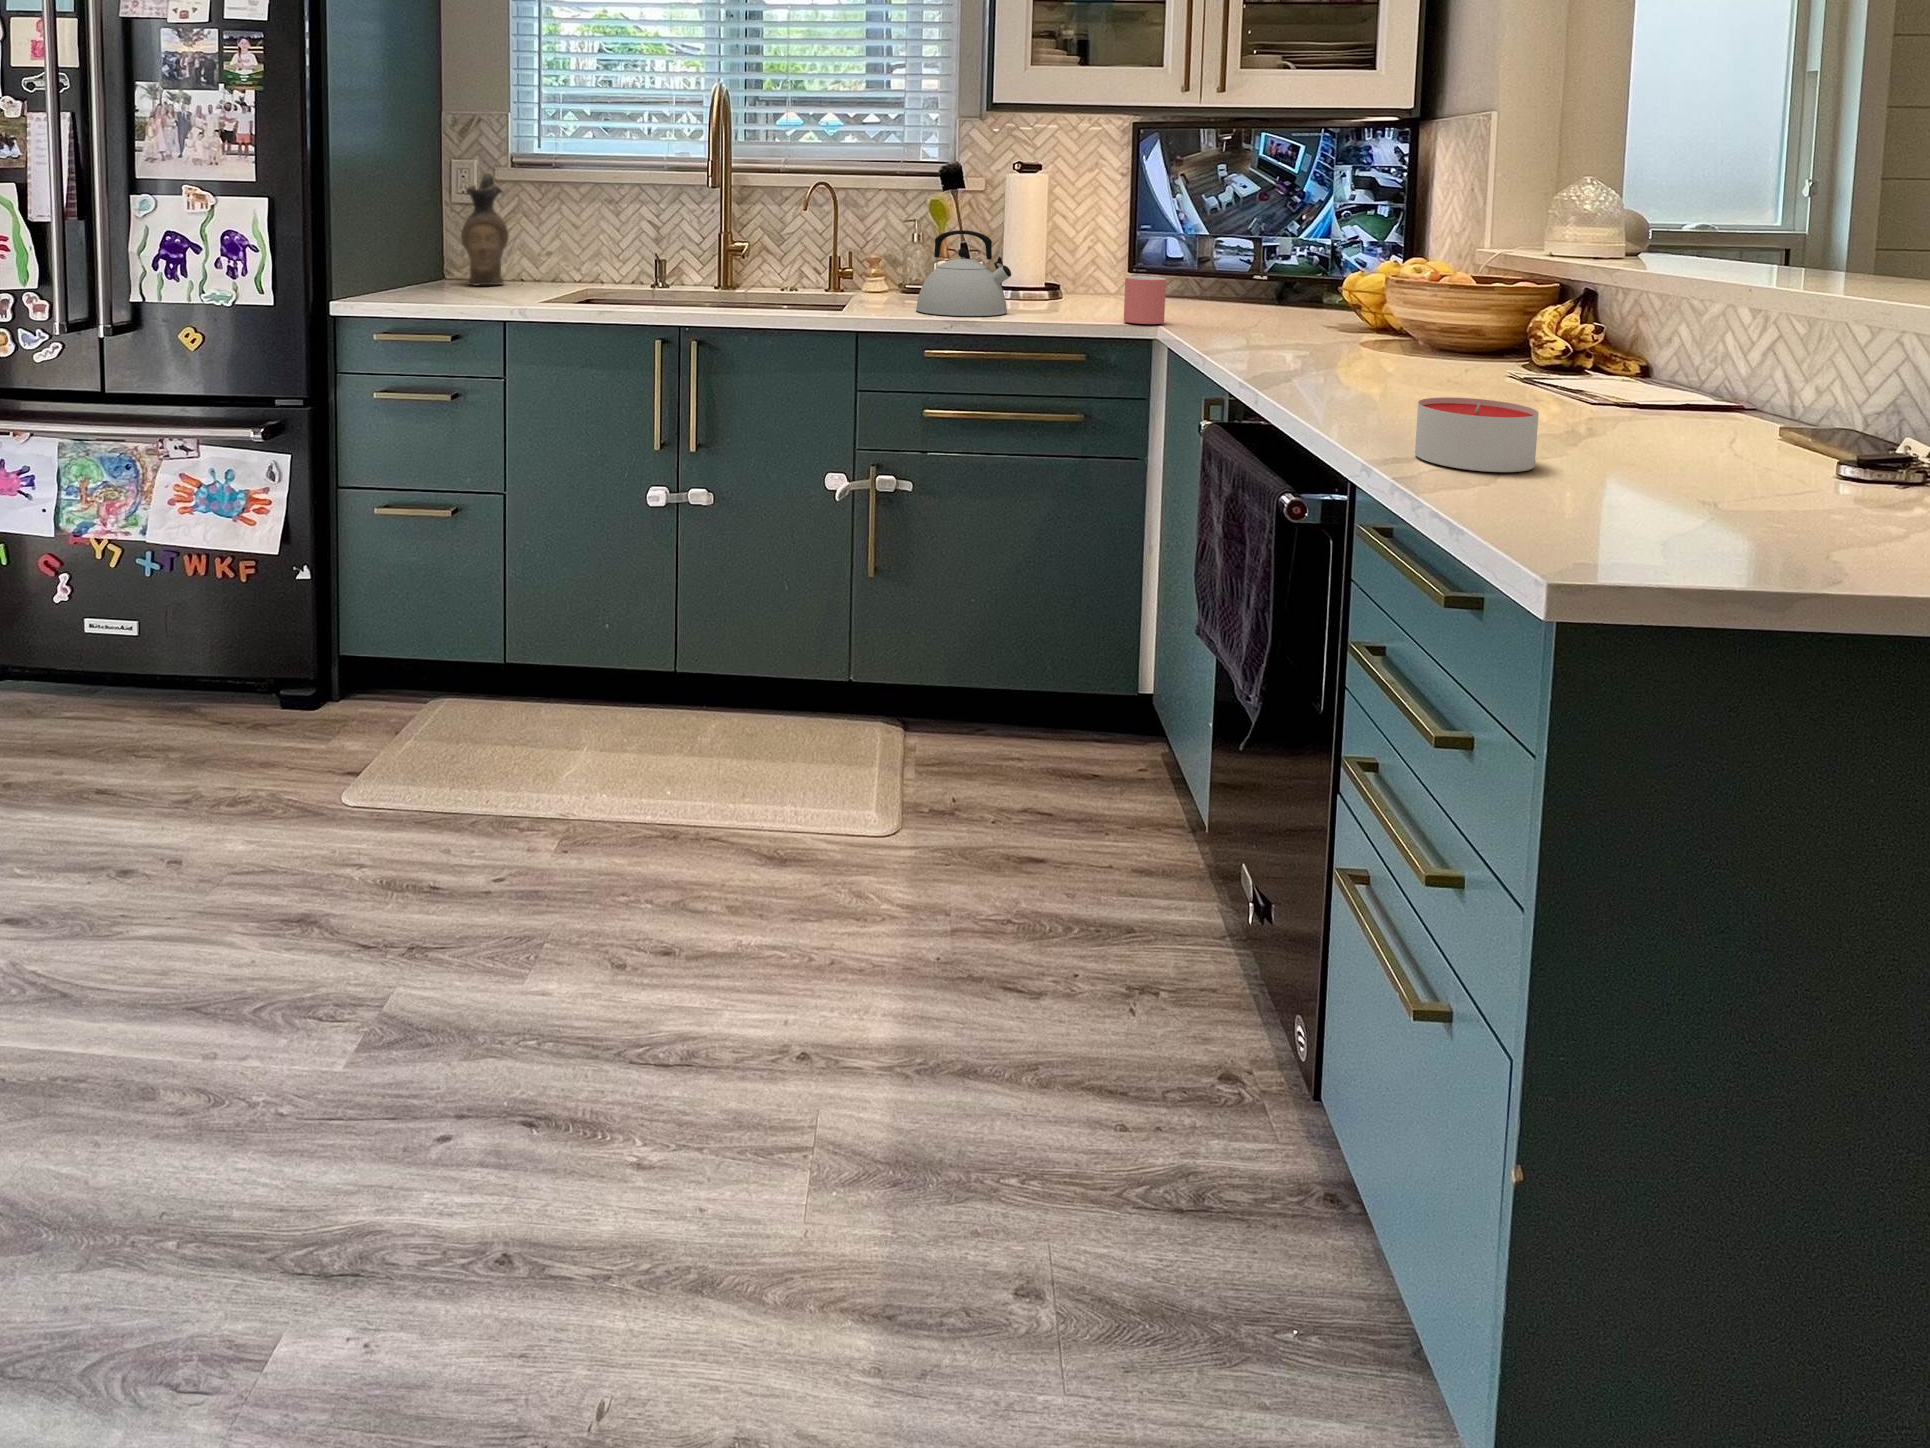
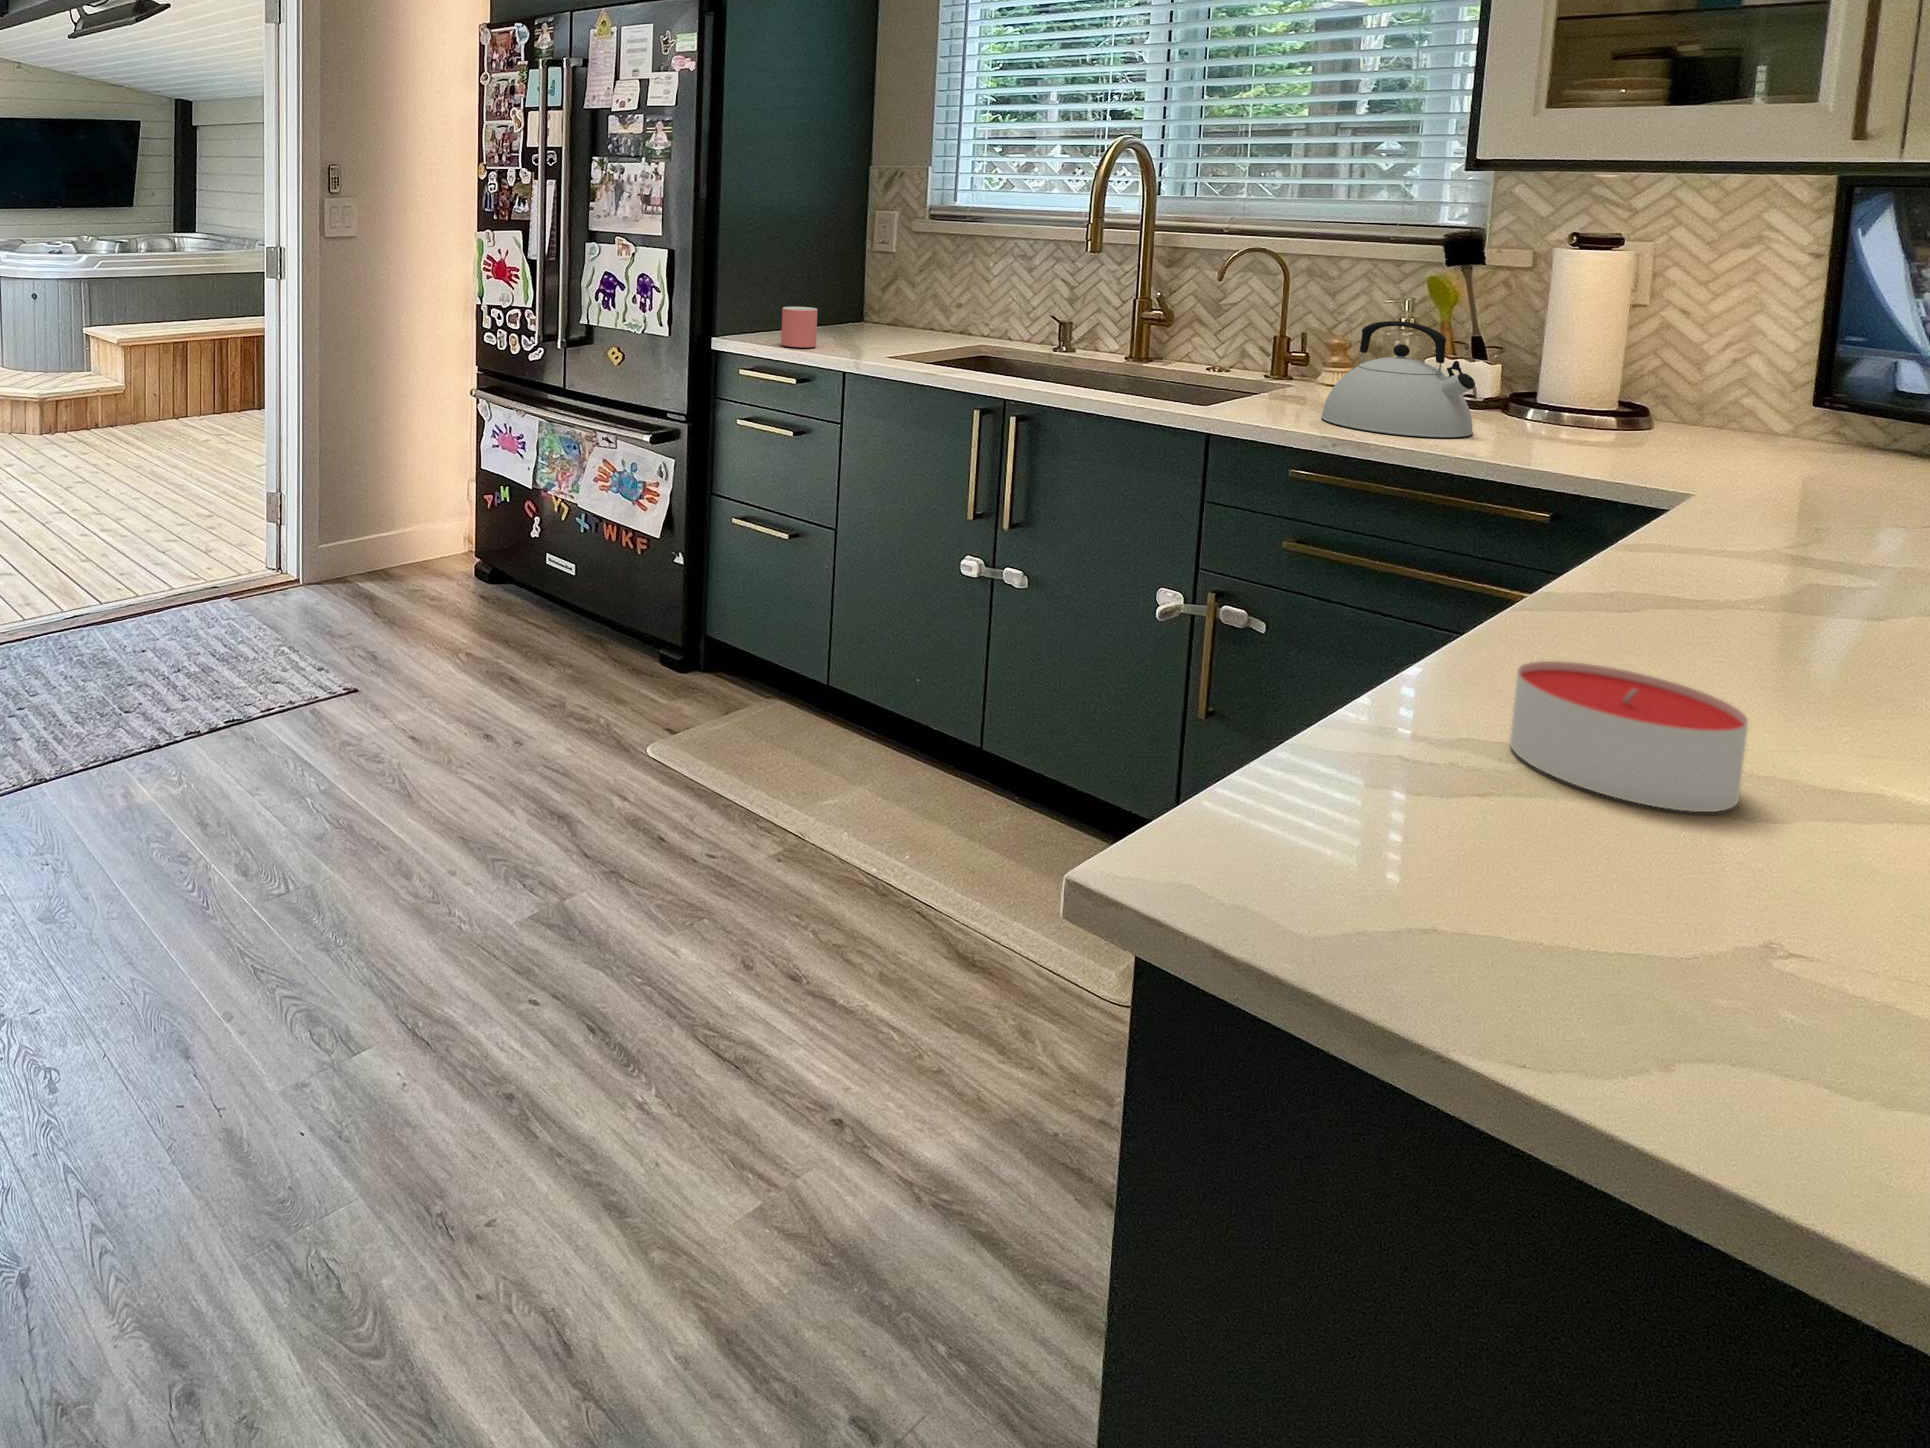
ceramic pitcher: present [461,173,509,285] -> none [860,225,908,333]
mug: present [1124,276,1166,324] -> present [781,307,818,347]

